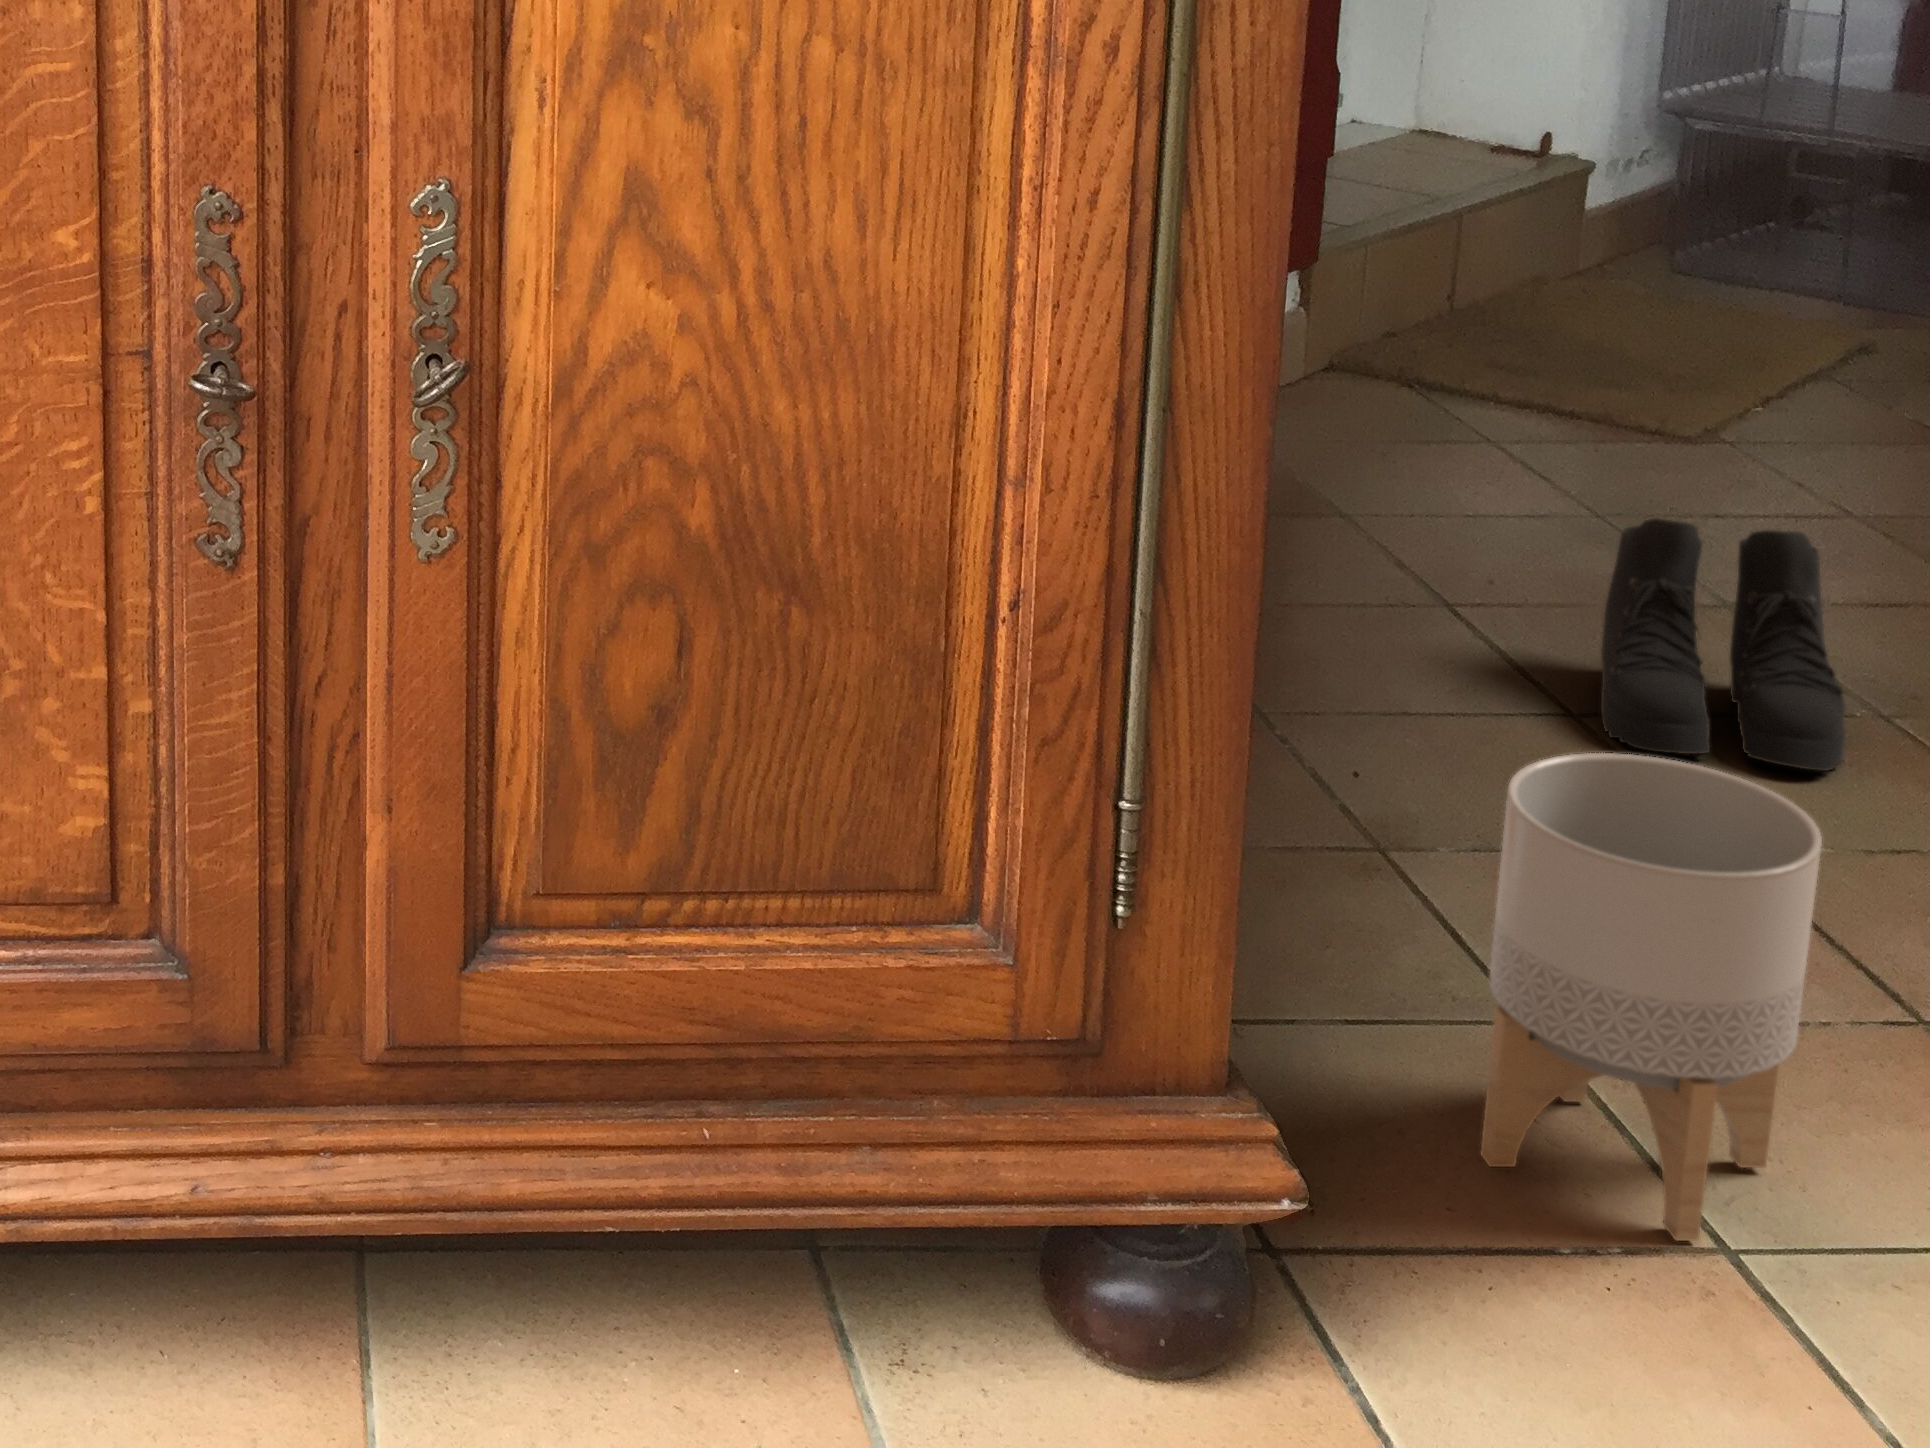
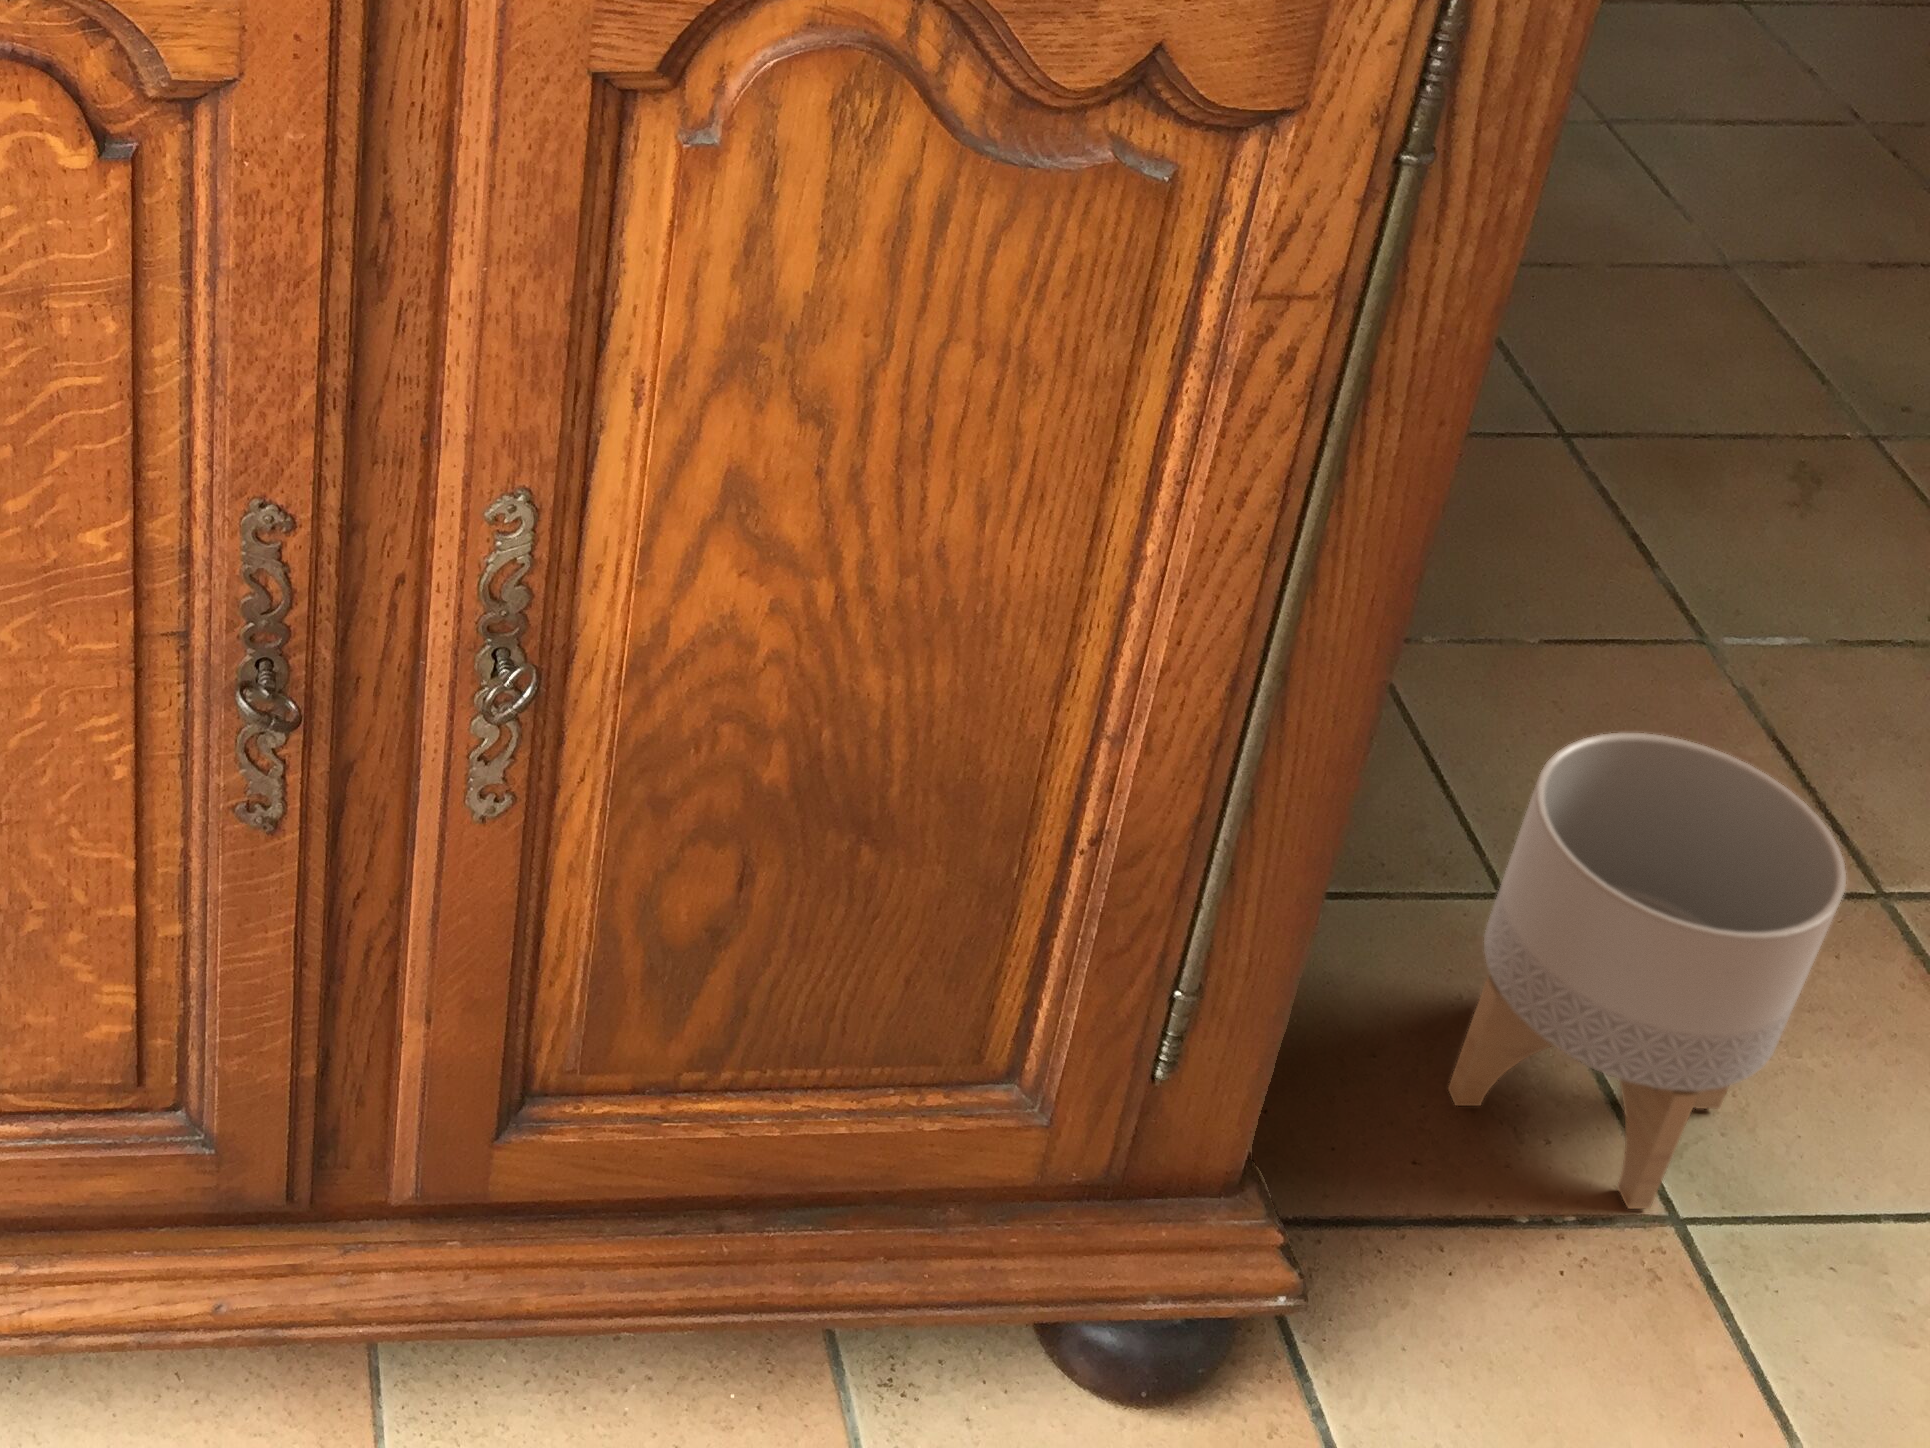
boots: present [1601,518,1846,771] -> none [1594,247,1845,541]

